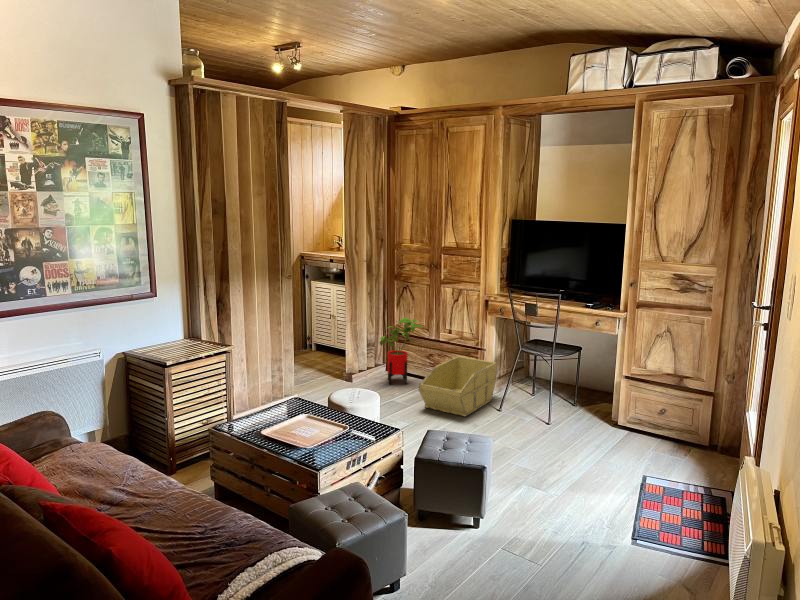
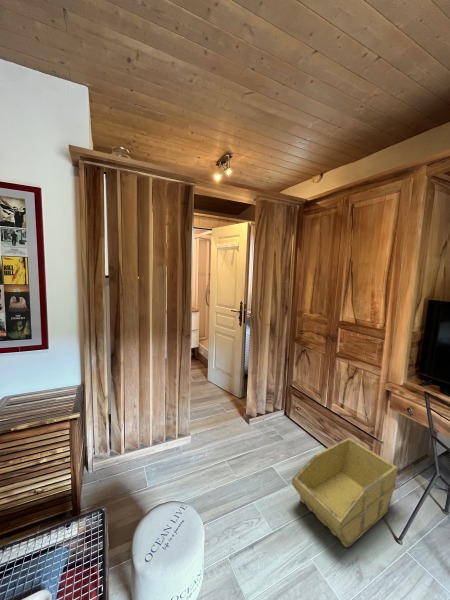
house plant: present [380,318,422,384] -> none [271,383,314,444]

